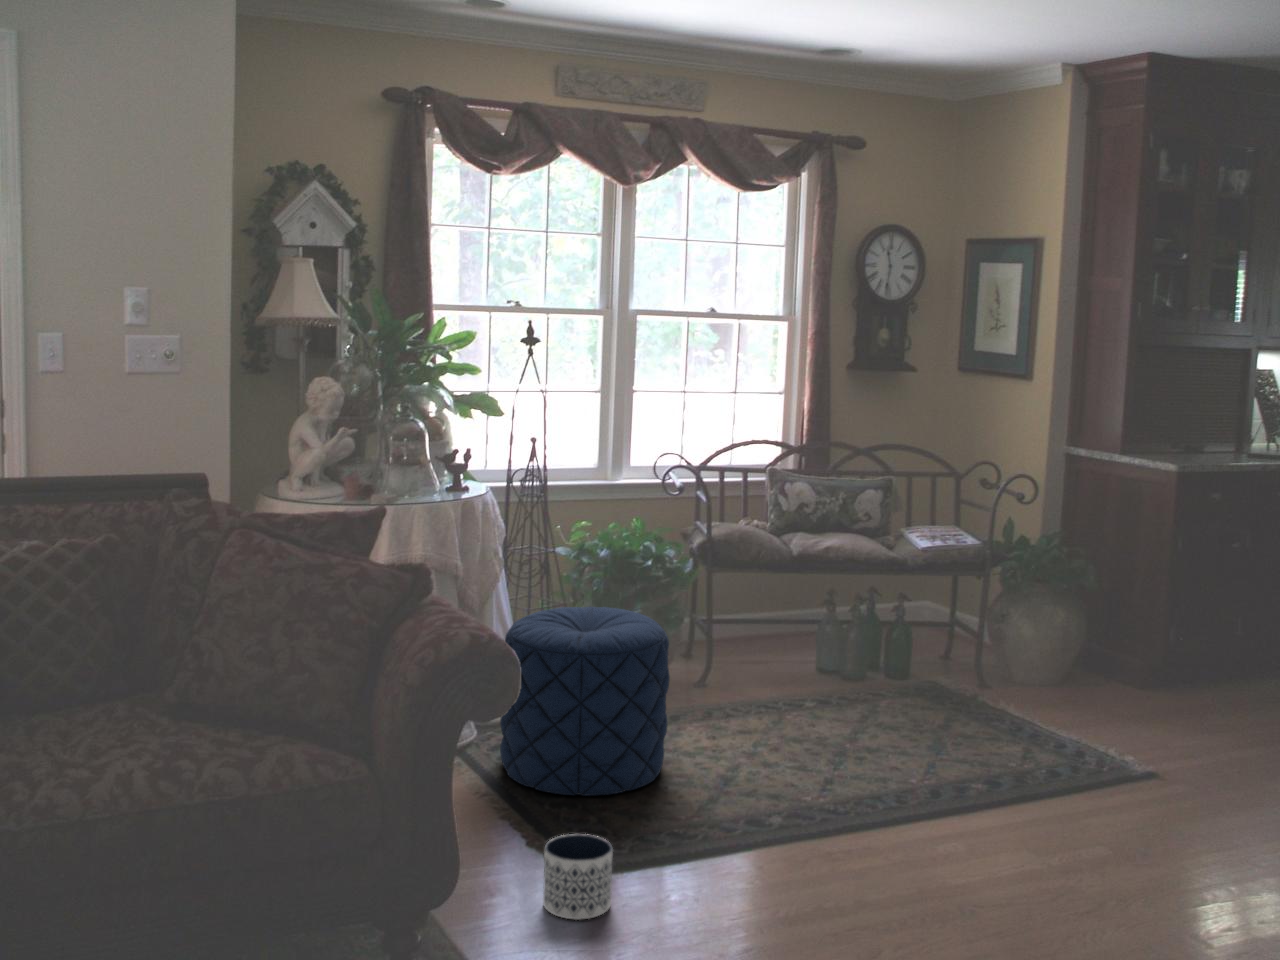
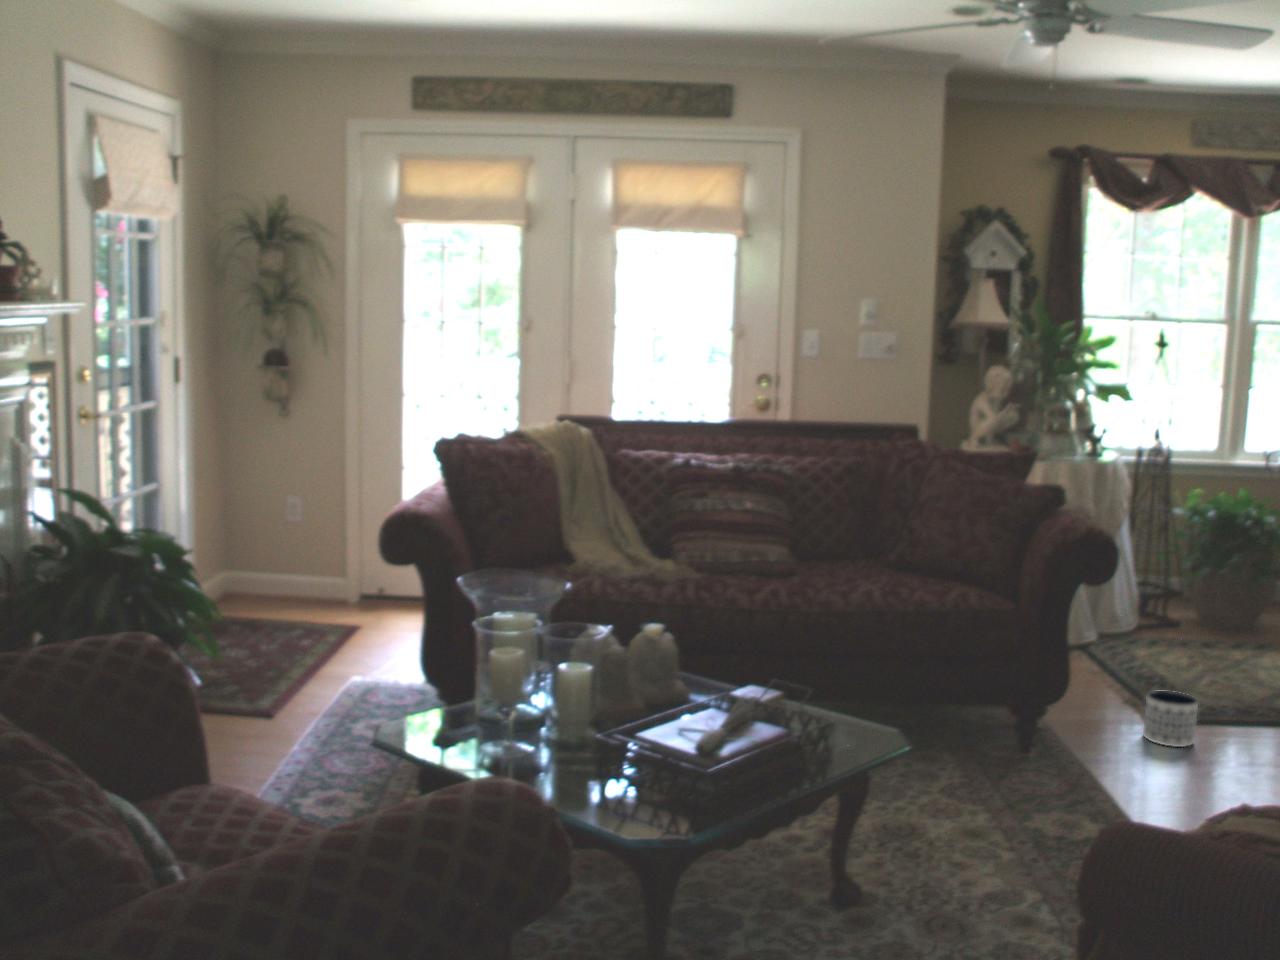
pouf: present [500,607,670,796] -> none [1116,547,1260,685]

